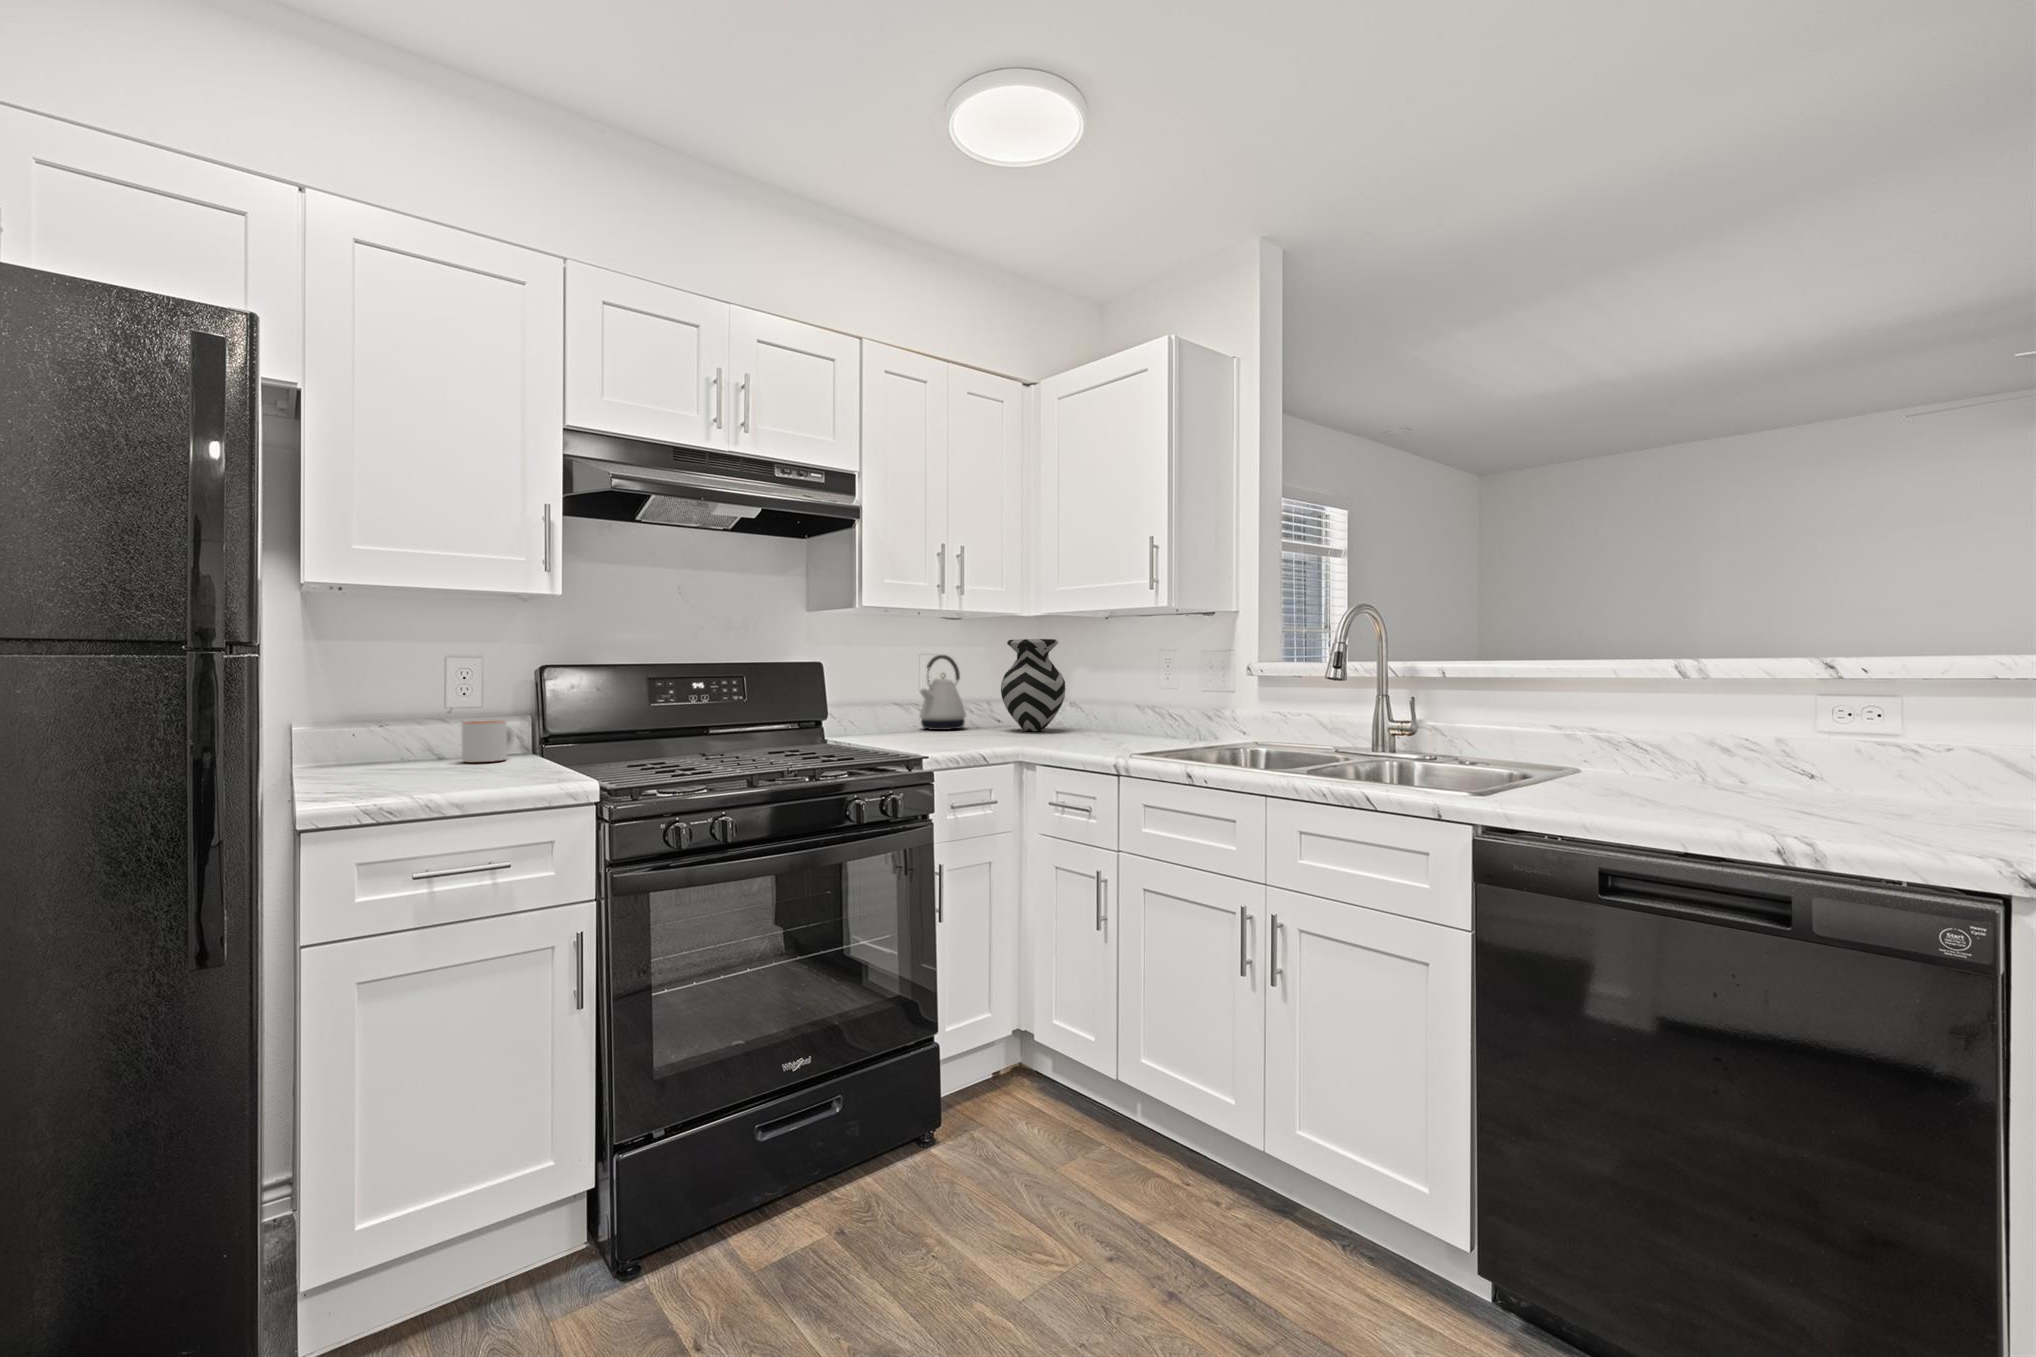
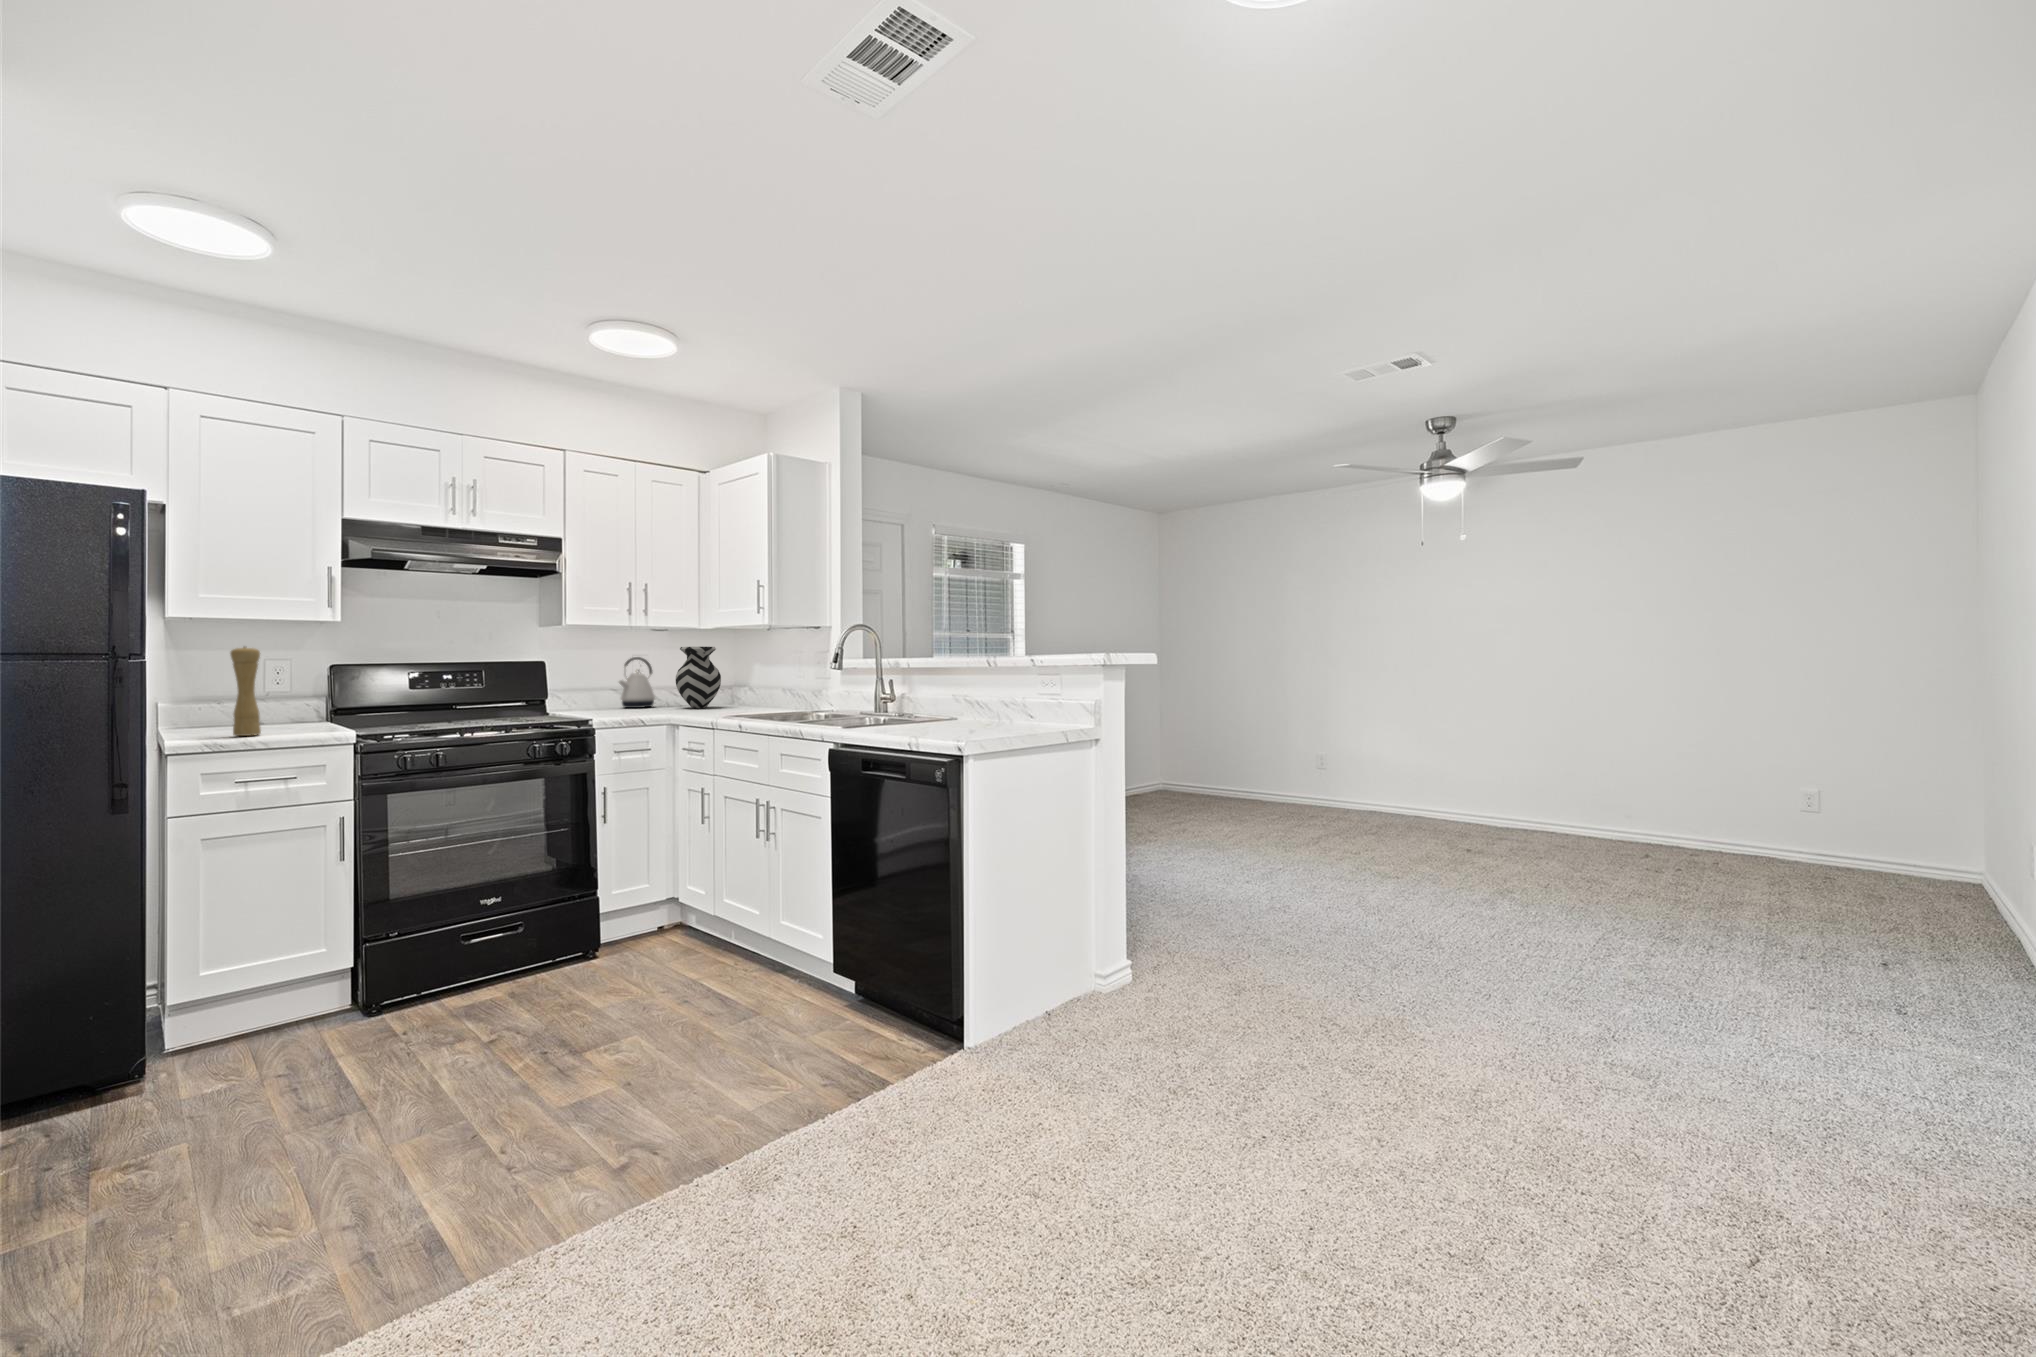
pepper mill: none [404,632,452,790] -> present [230,647,261,736]
mug: present [462,721,515,762] -> none [271,700,309,725]

